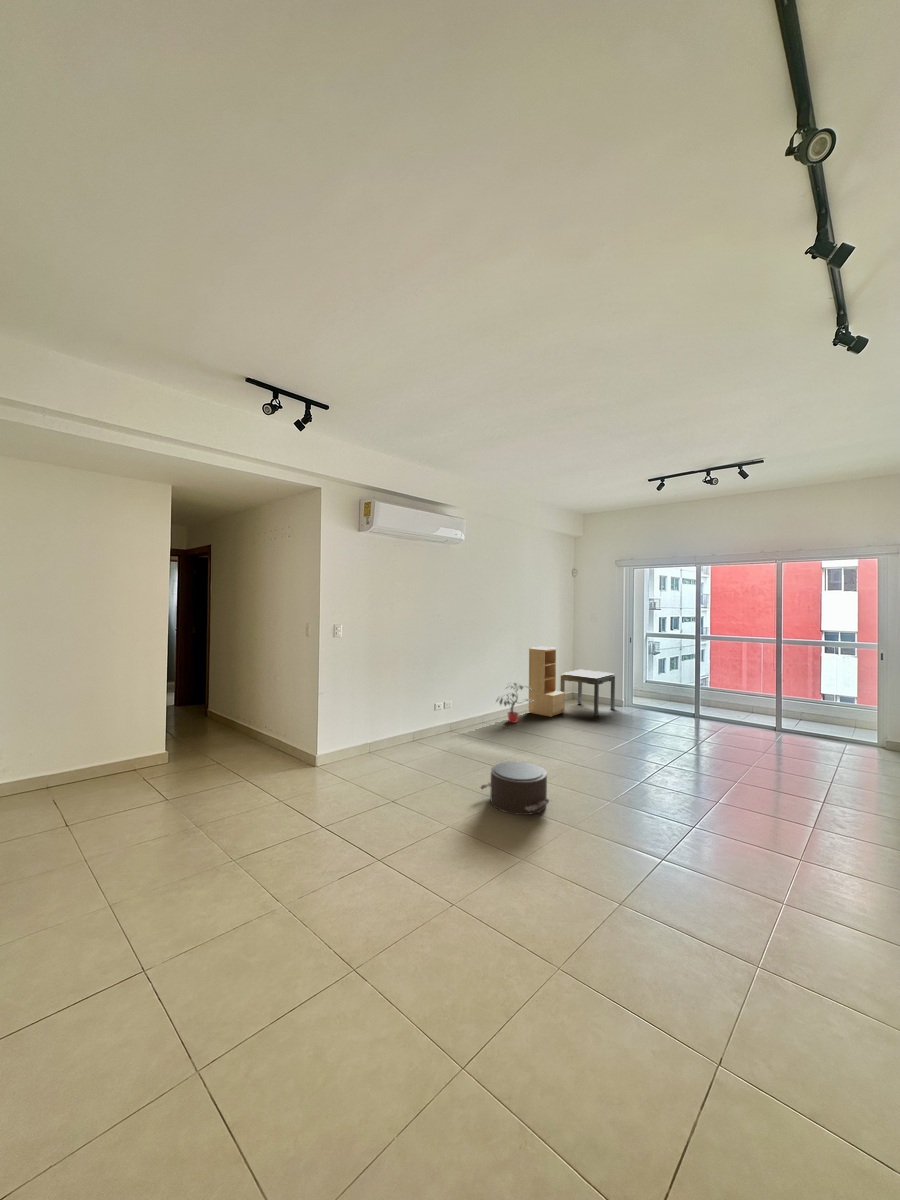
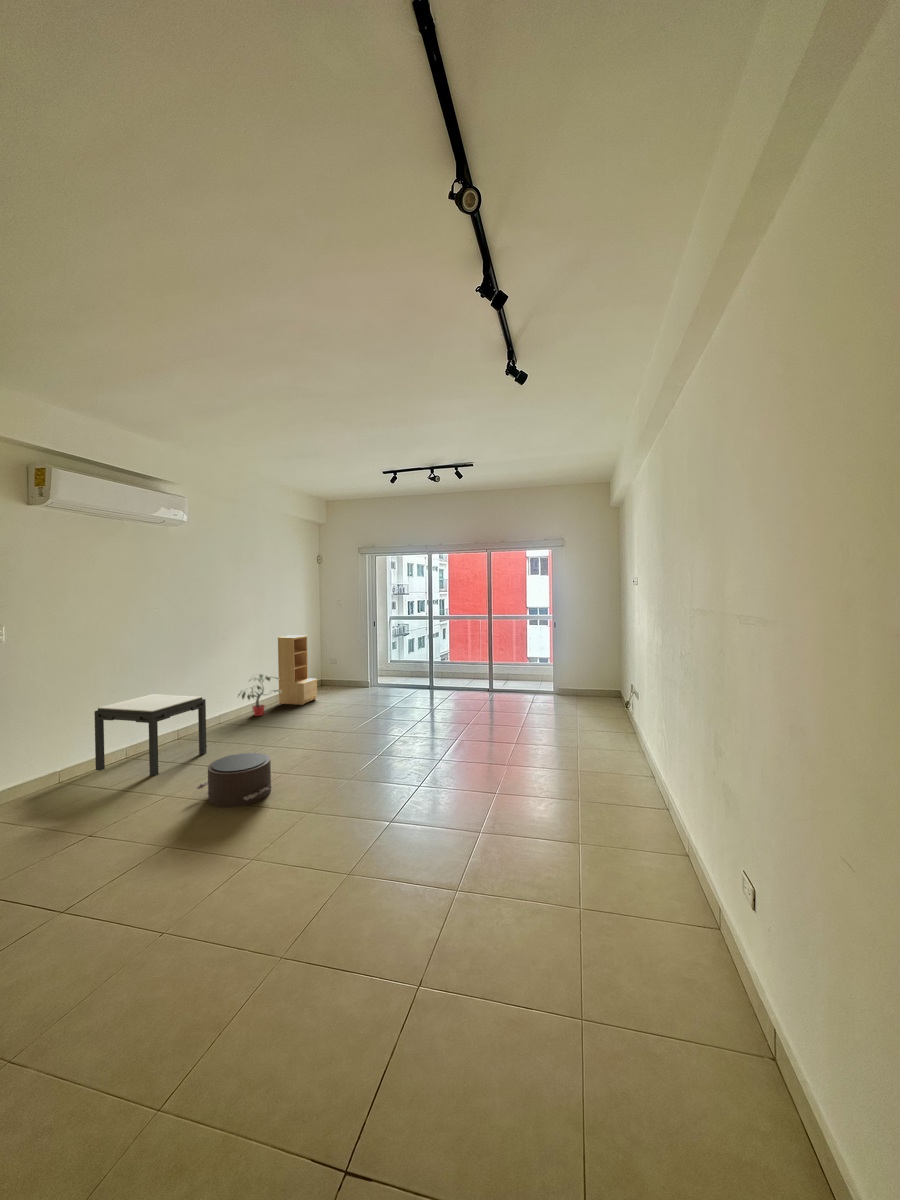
side table: present [560,670,615,716] -> present [94,694,207,776]

